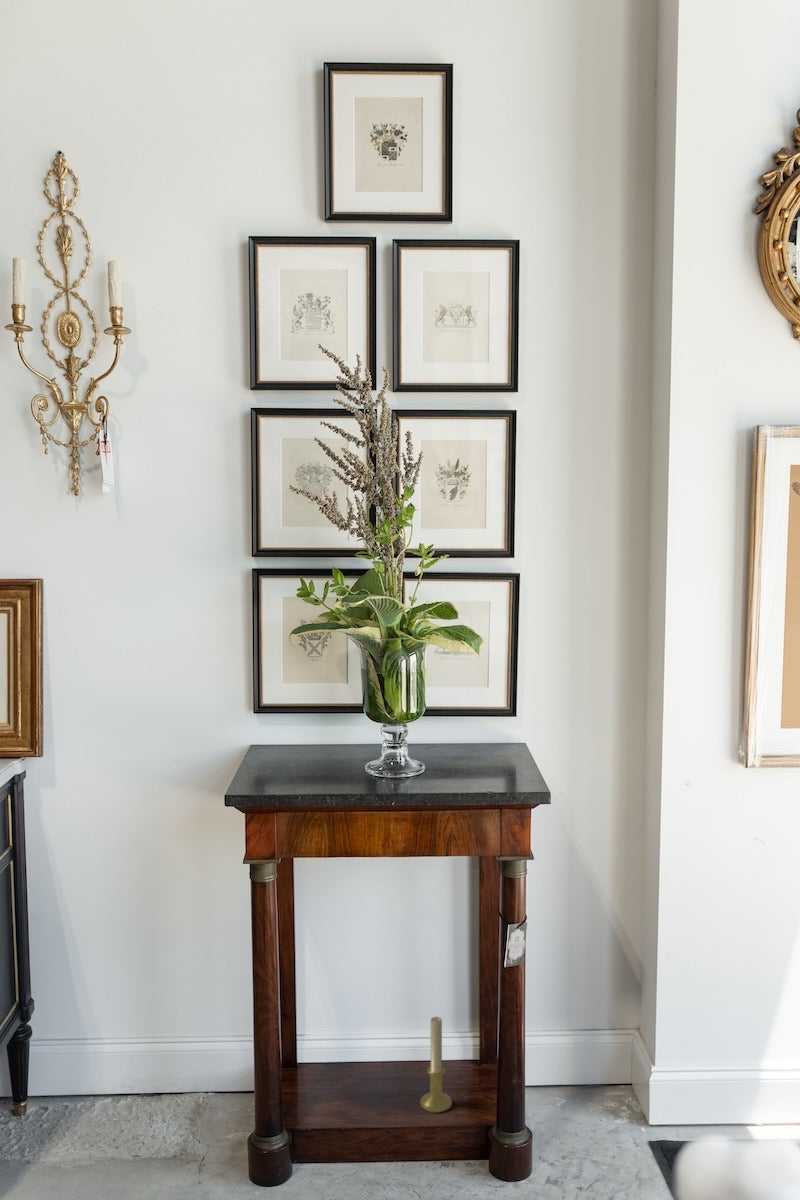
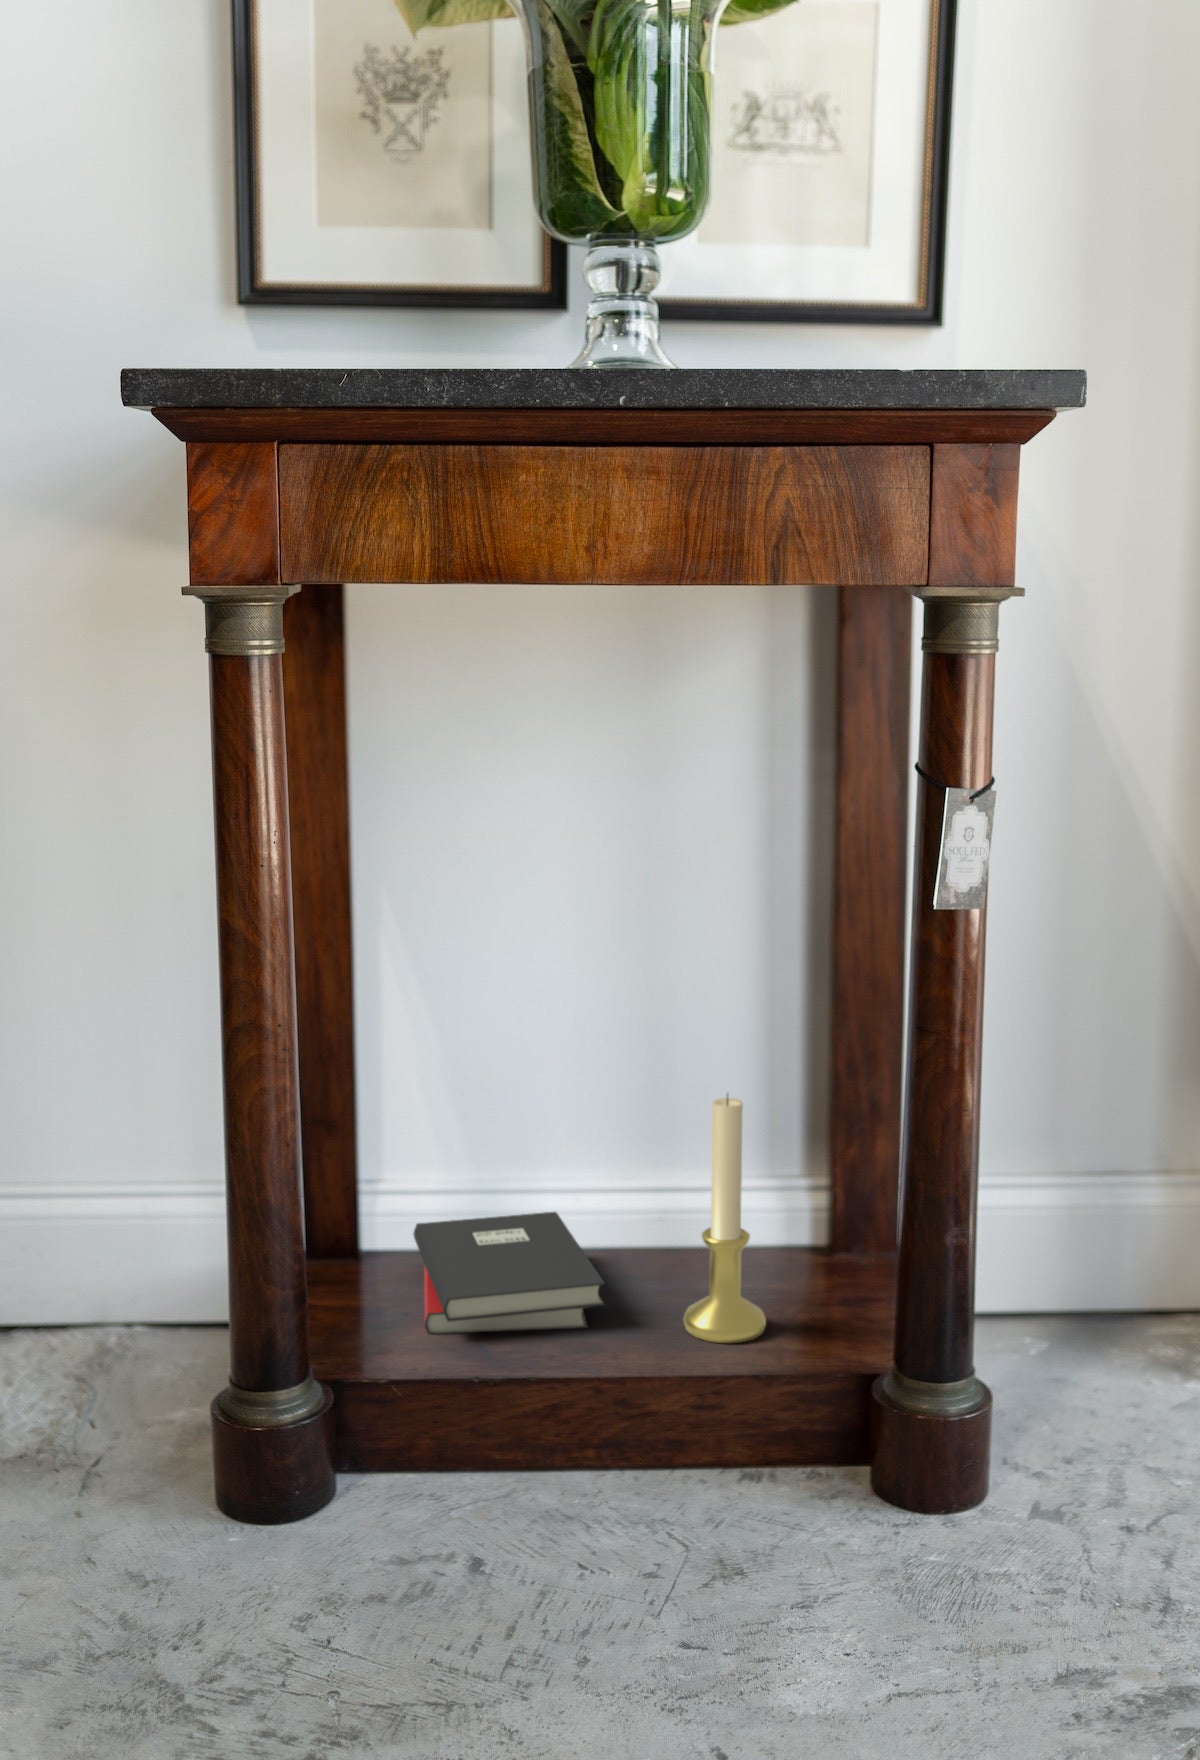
hardback book: none [314,1050,390,1110] -> present [414,1212,605,1334]

